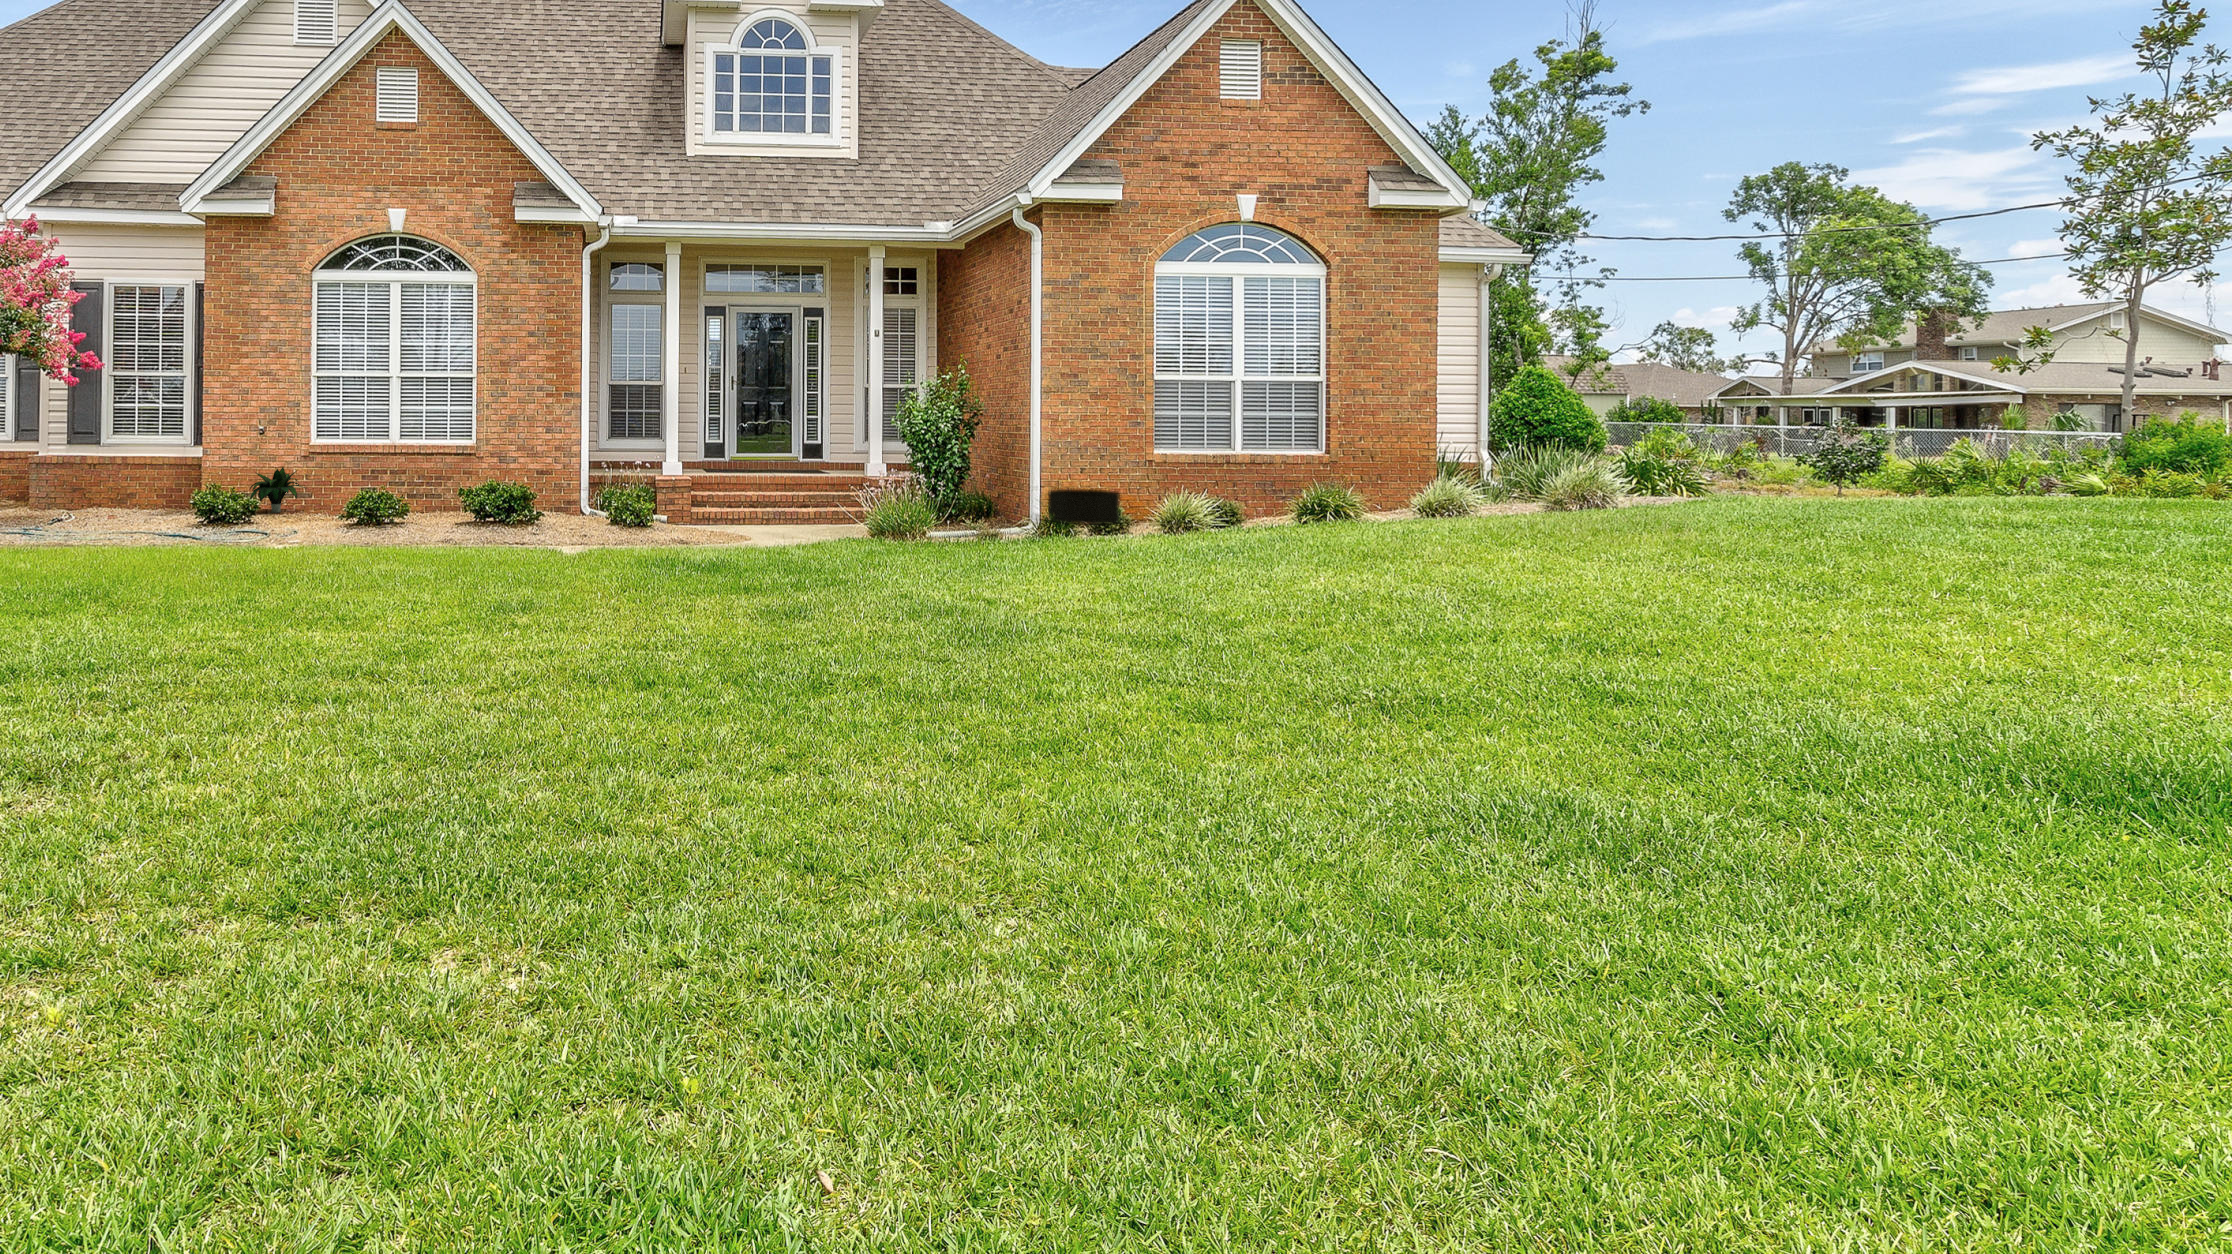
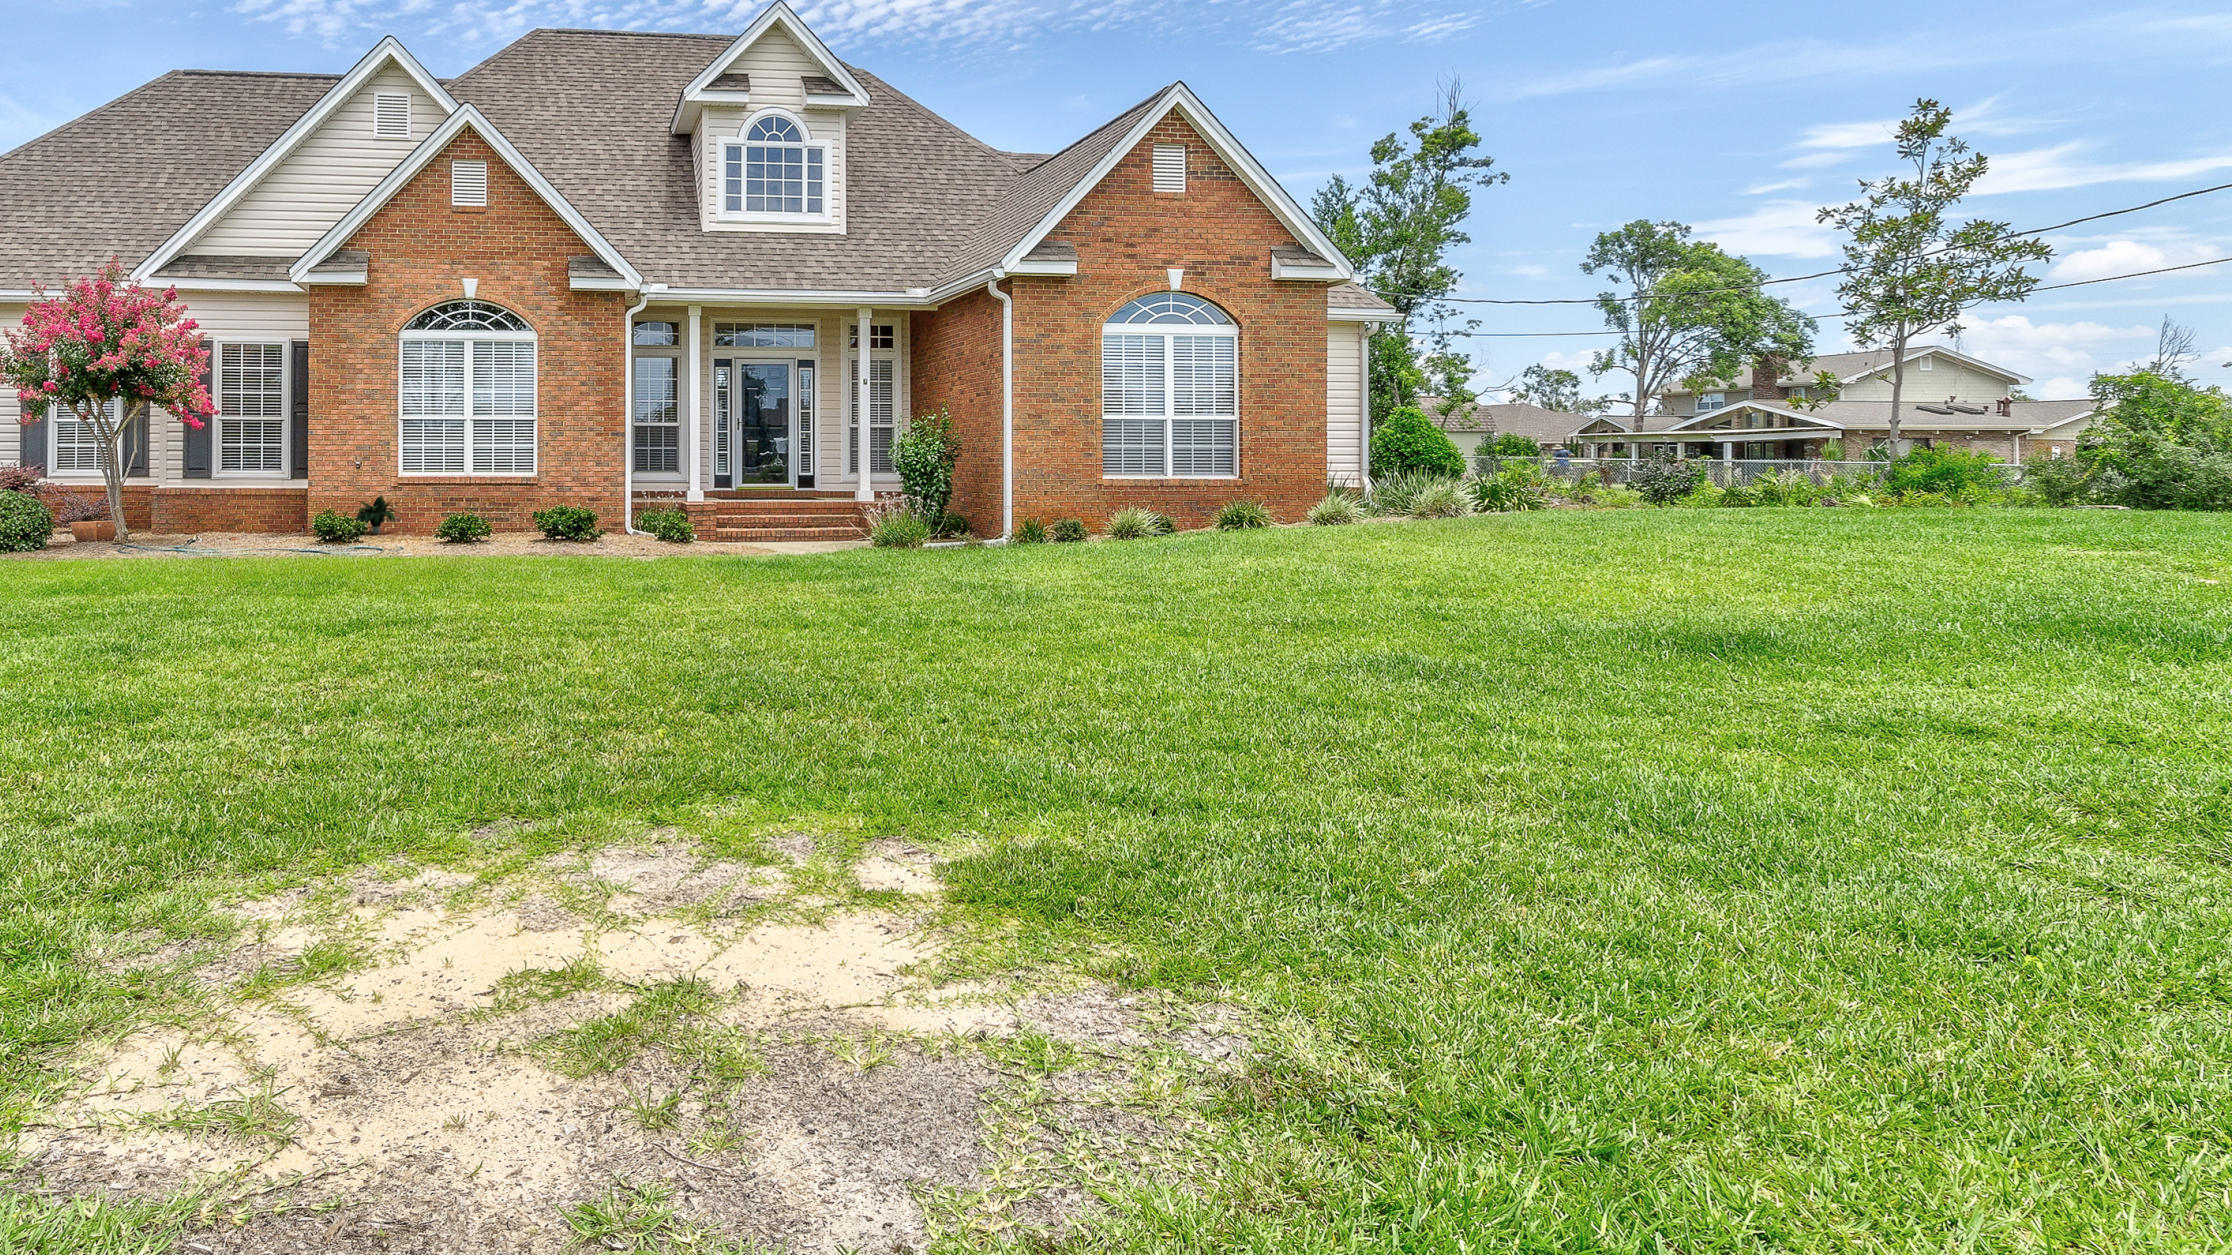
basket: present [1048,489,1120,525] -> none [1018,507,1075,535]

